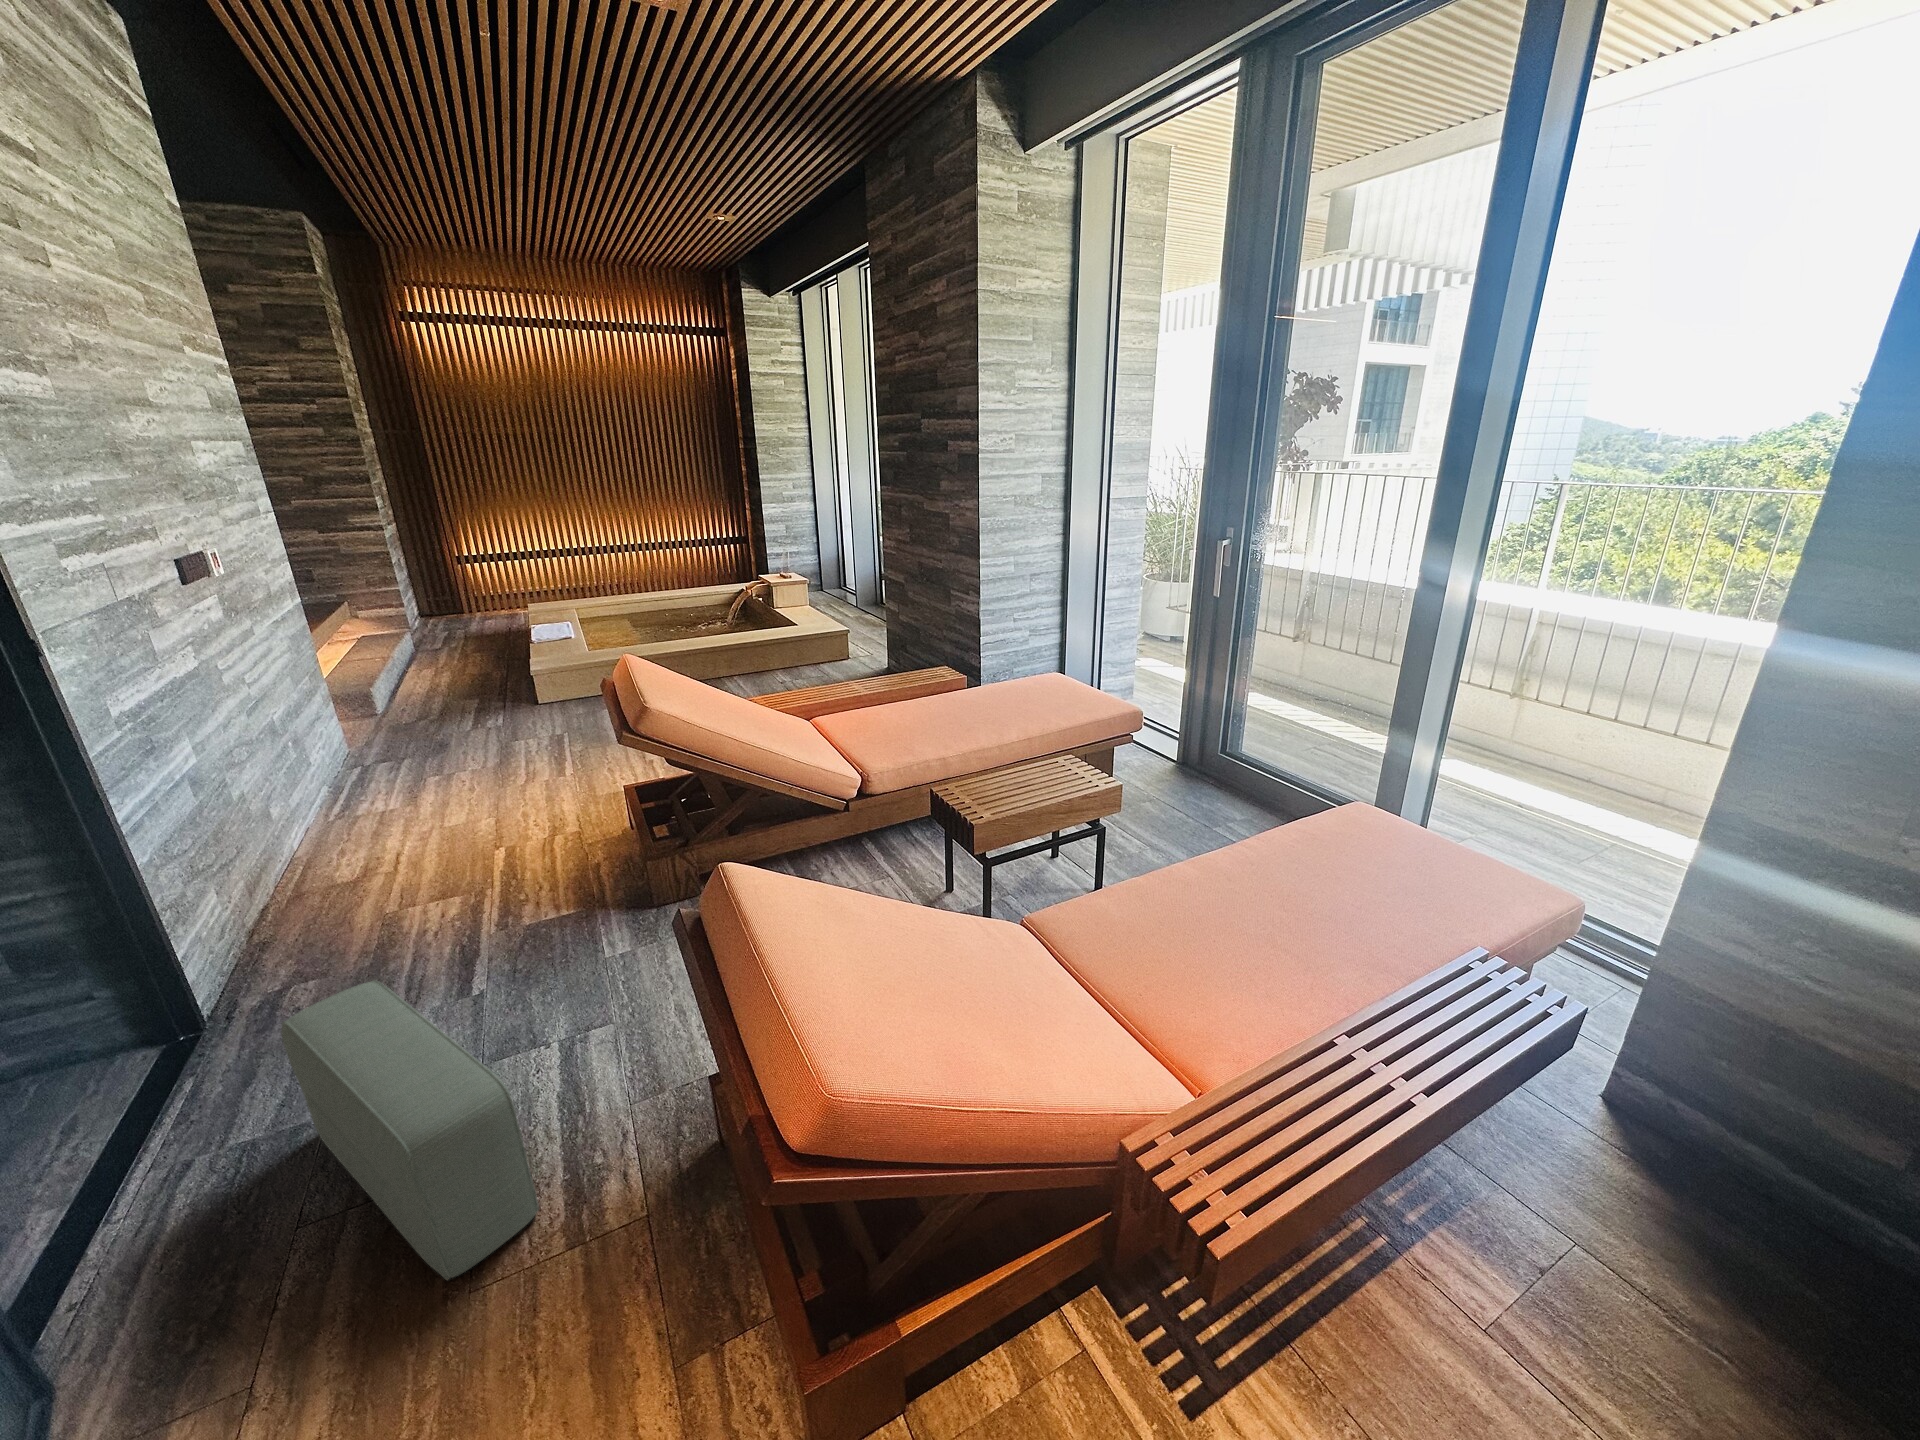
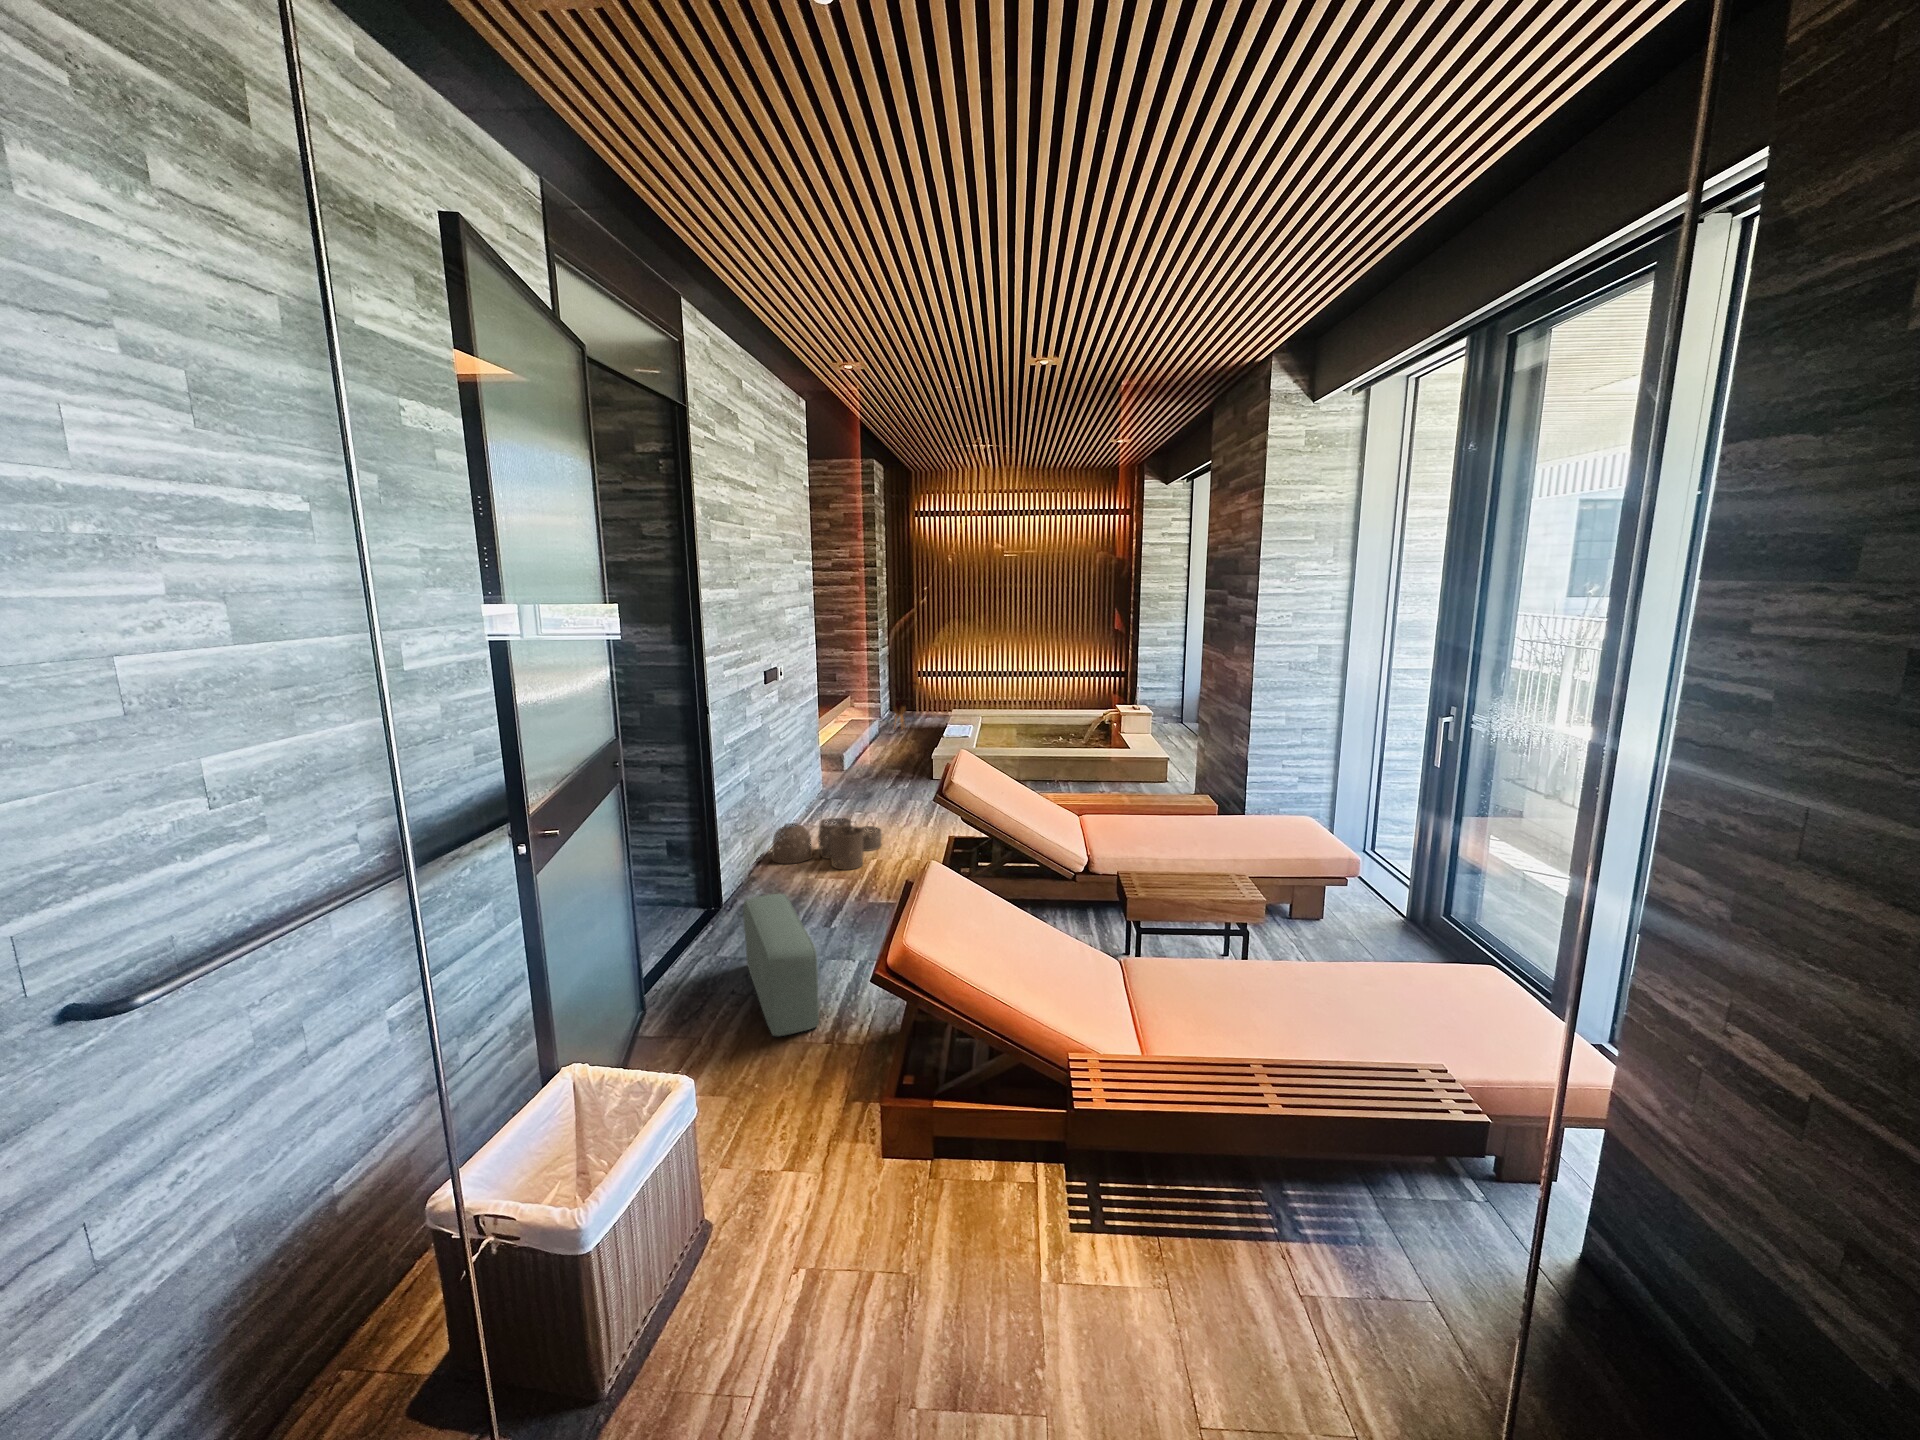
house plant: none [398,556,469,644] -> present [887,682,917,725]
woven basket: none [284,791,500,901] -> present [772,818,882,870]

